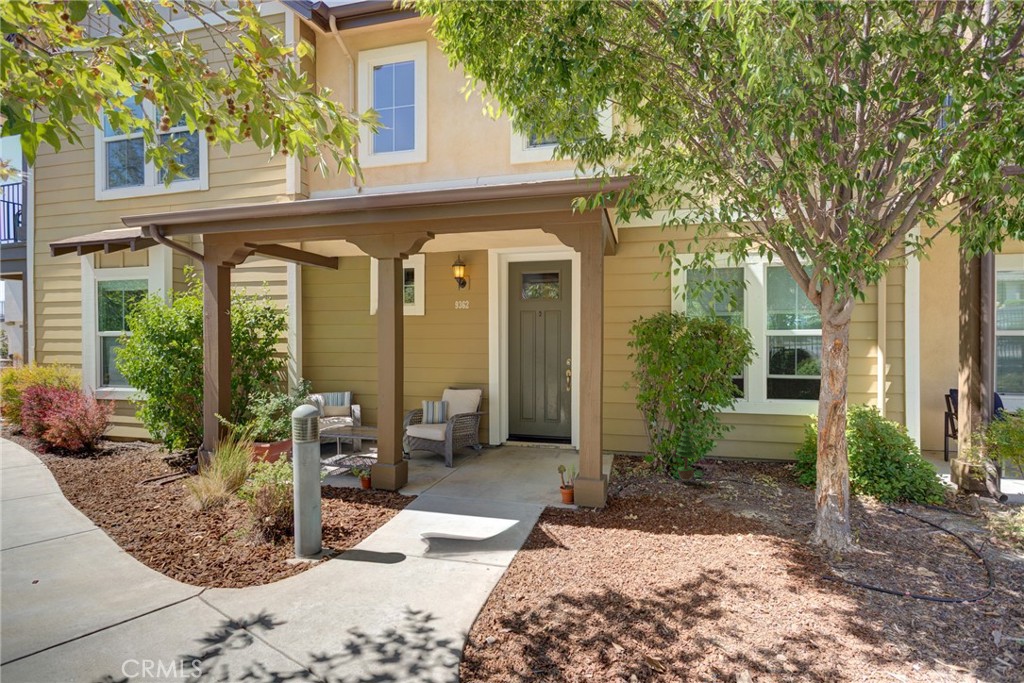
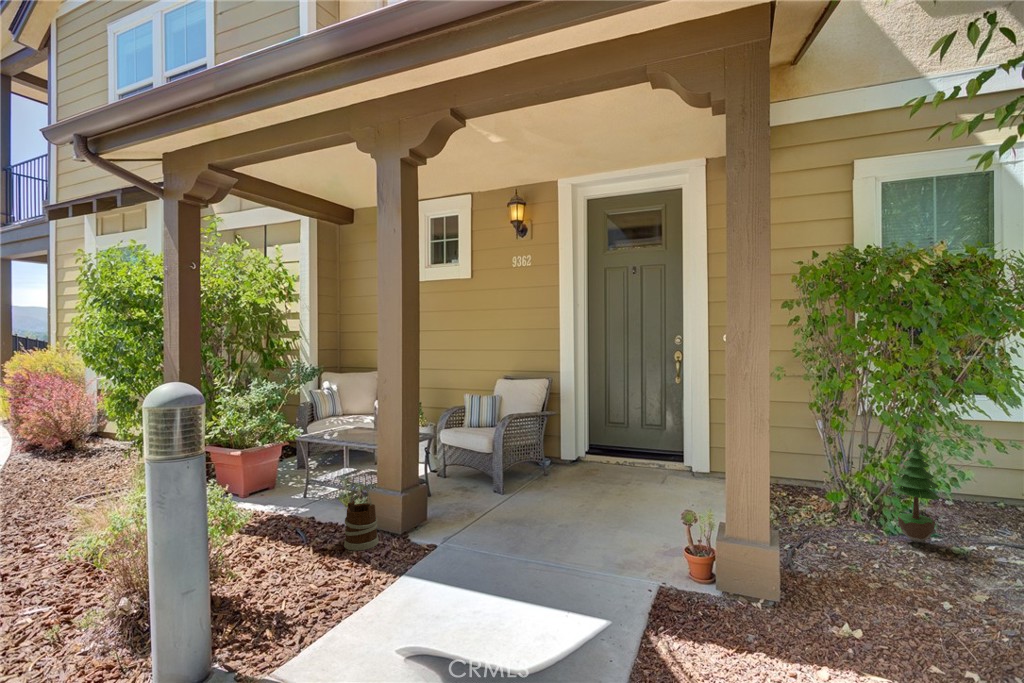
wooden bucket: none [361,461,382,500] -> present [344,485,379,551]

